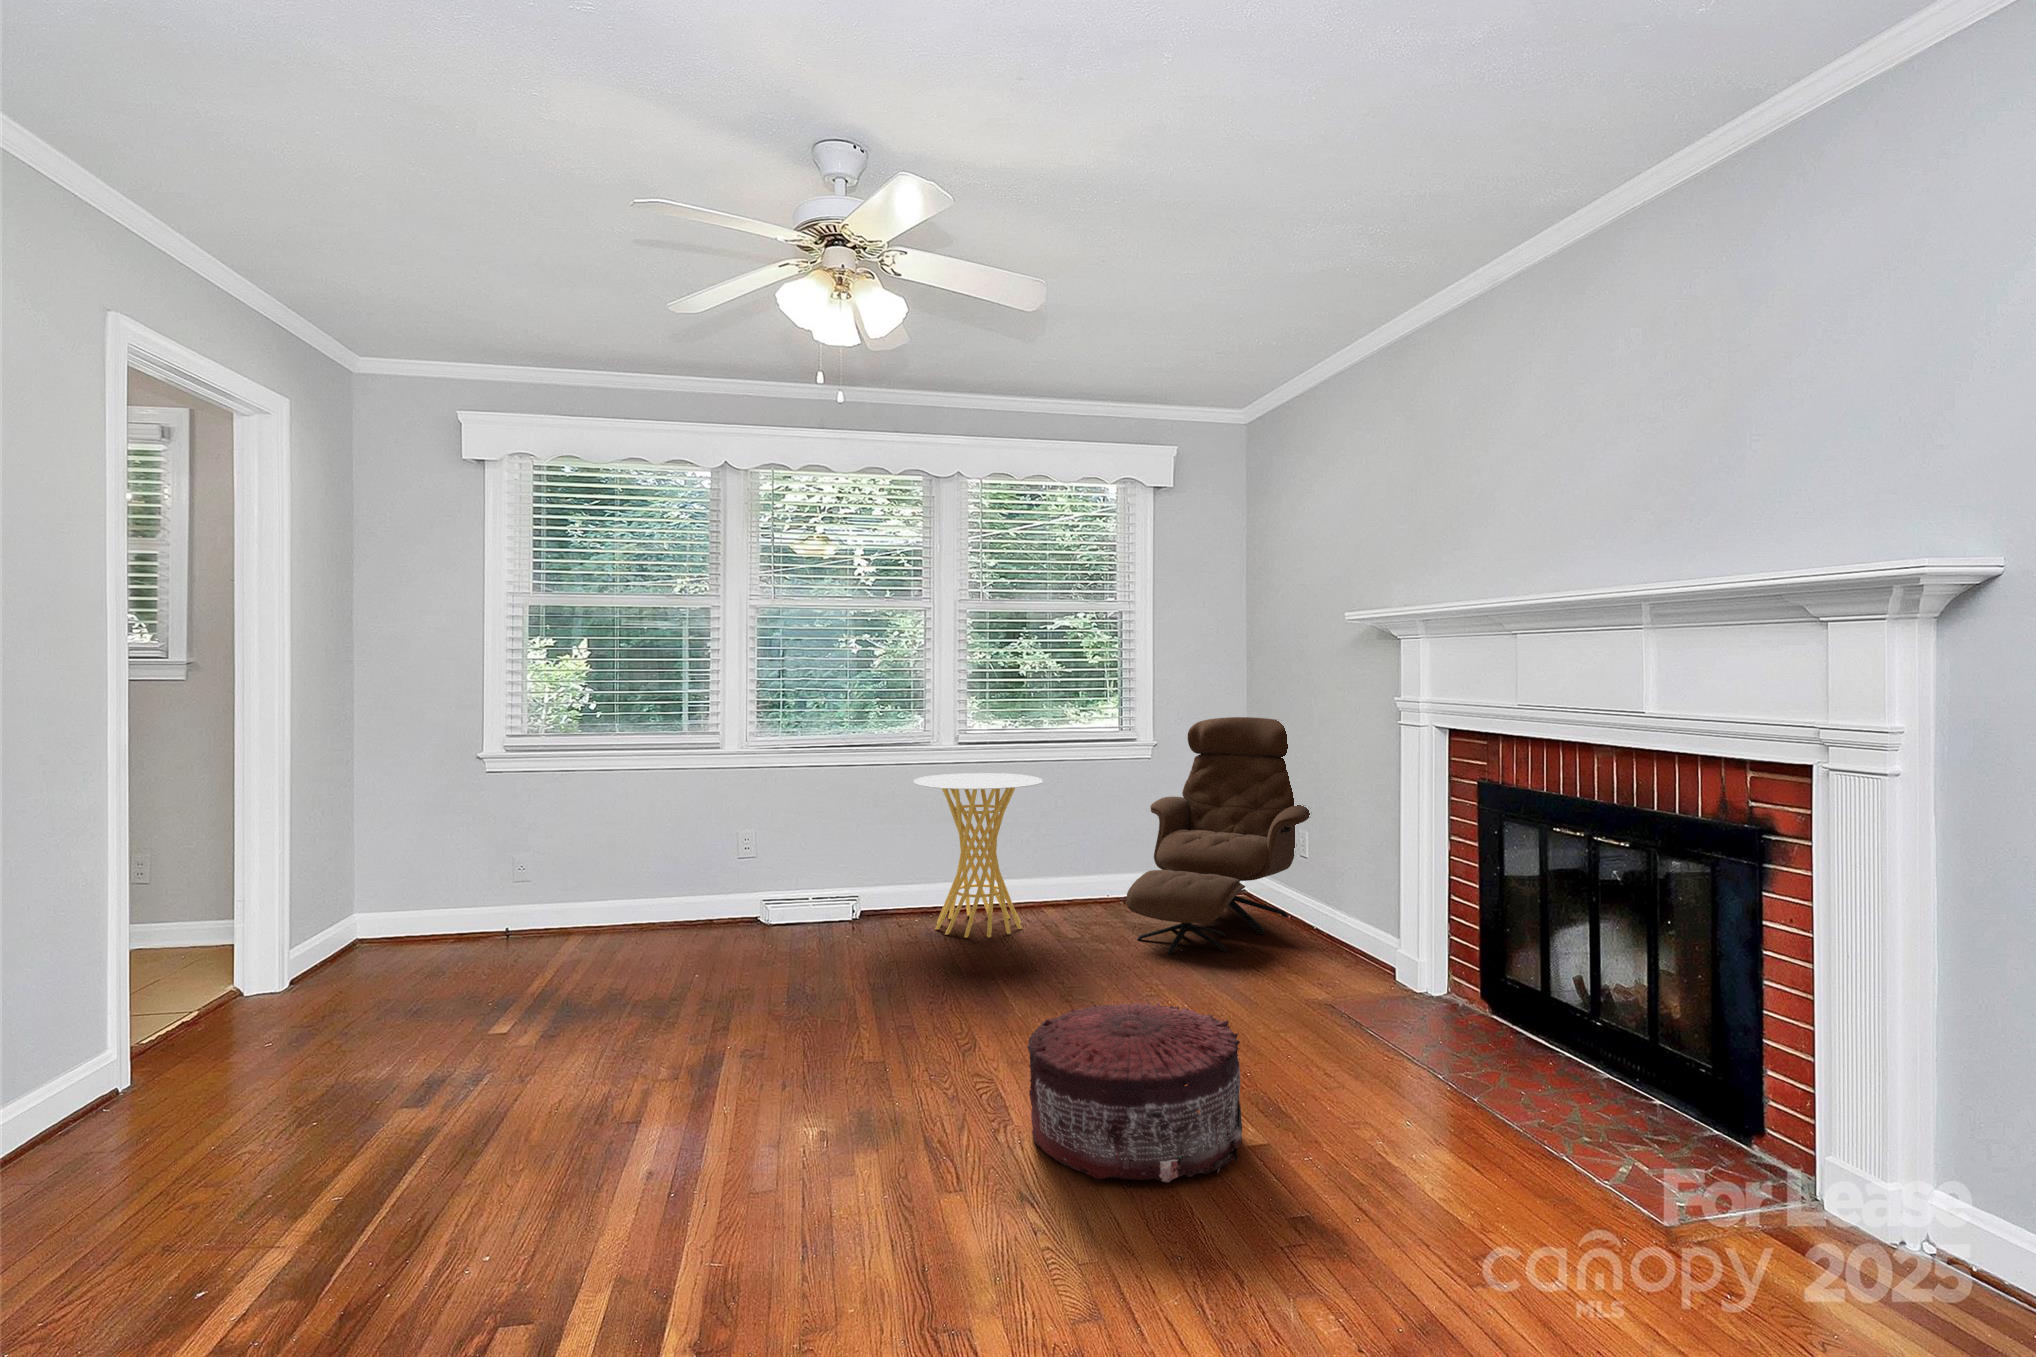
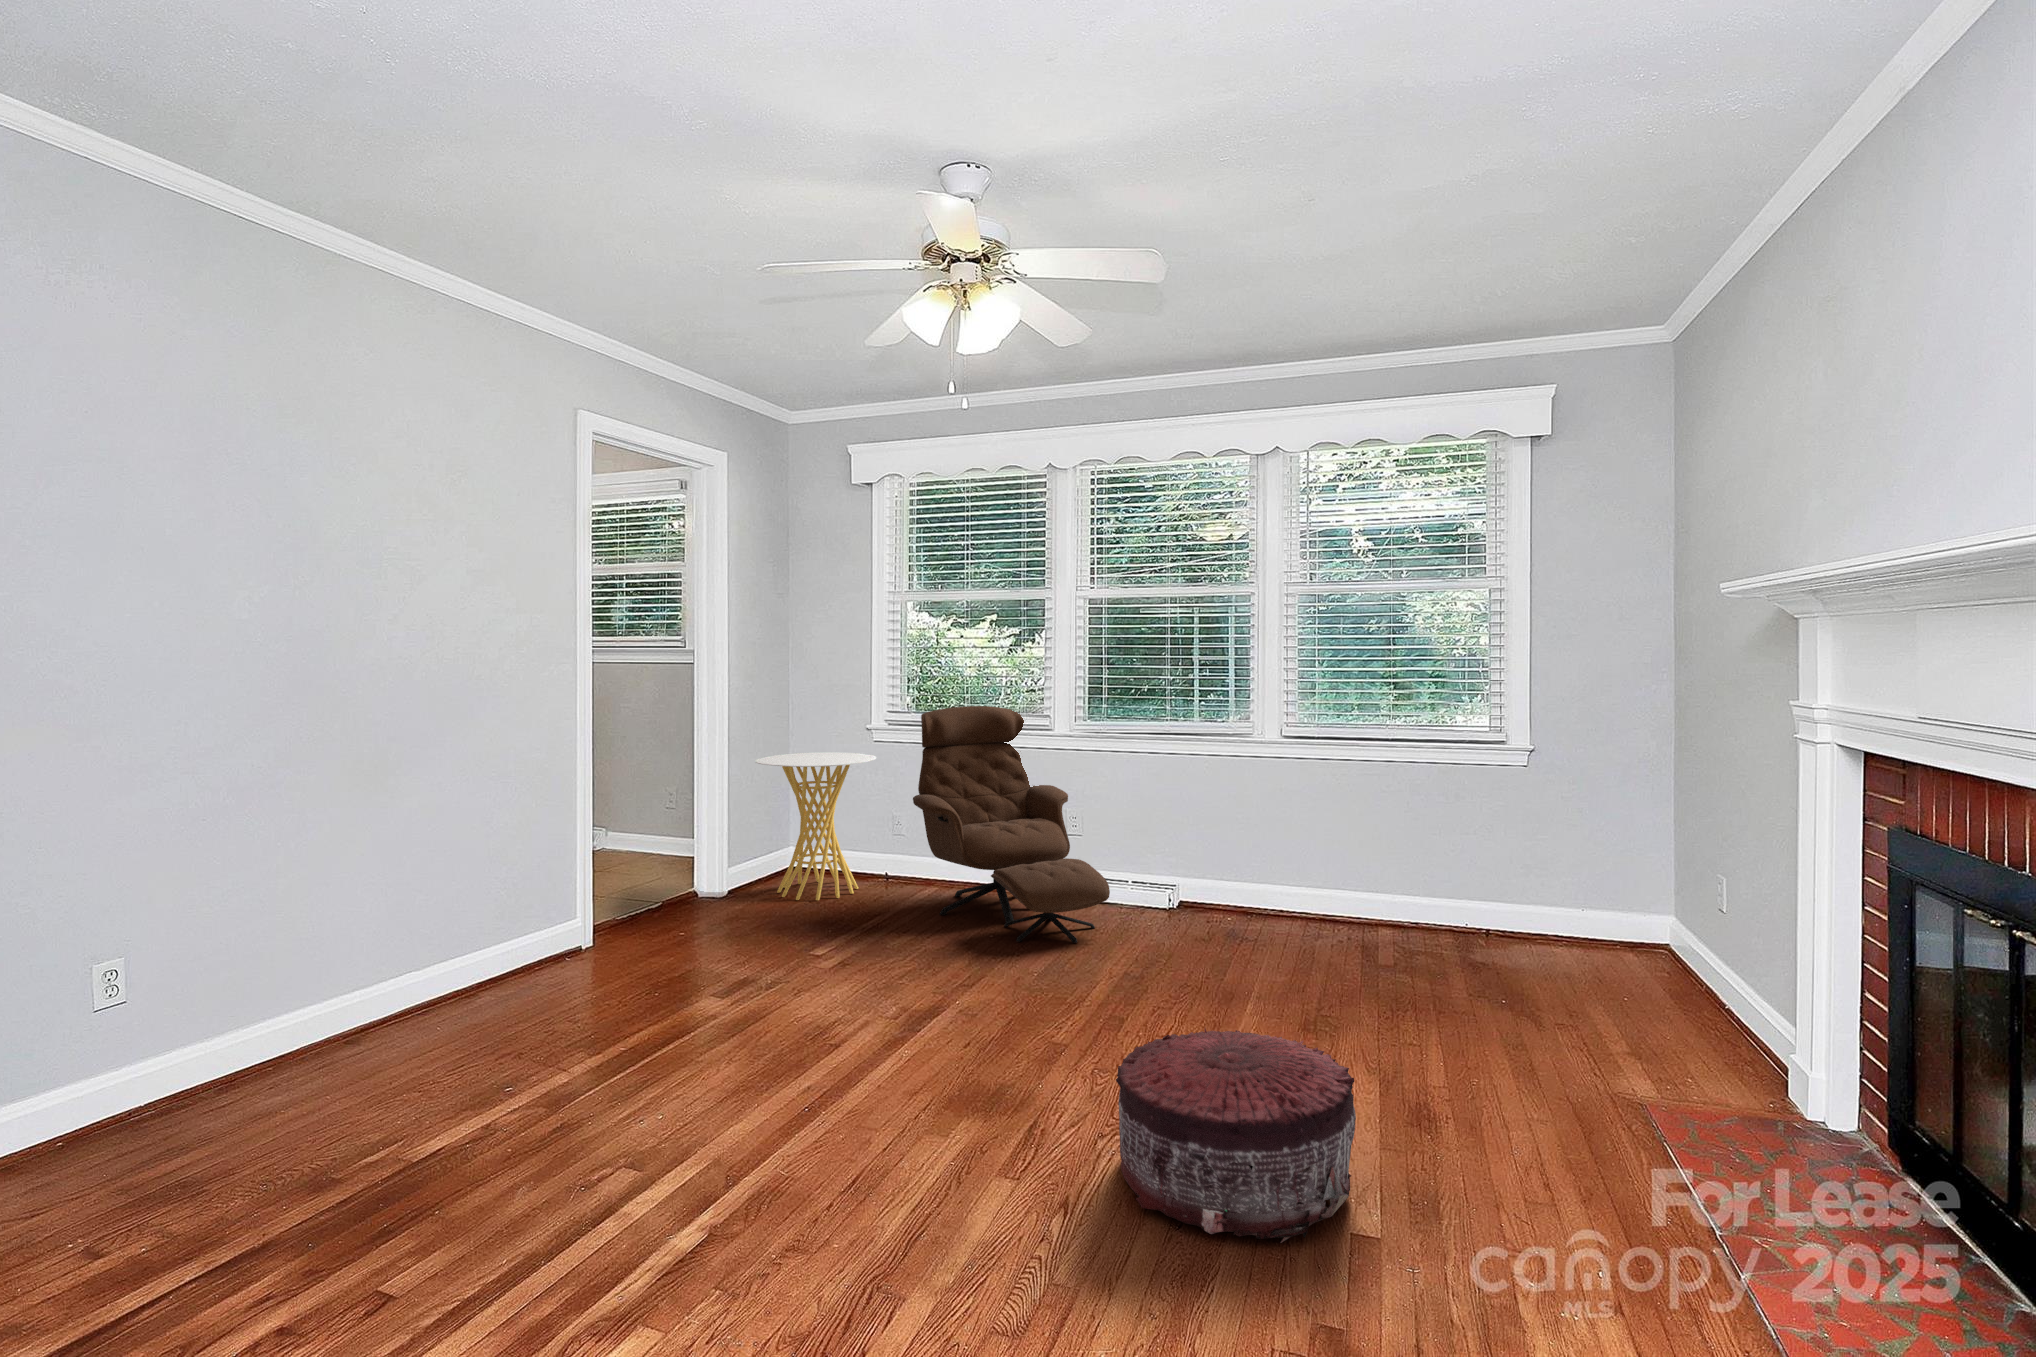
lounge chair: present [1126,717,1310,954] -> present [913,706,1110,943]
side table: present [914,773,1043,938] -> present [755,752,876,900]

